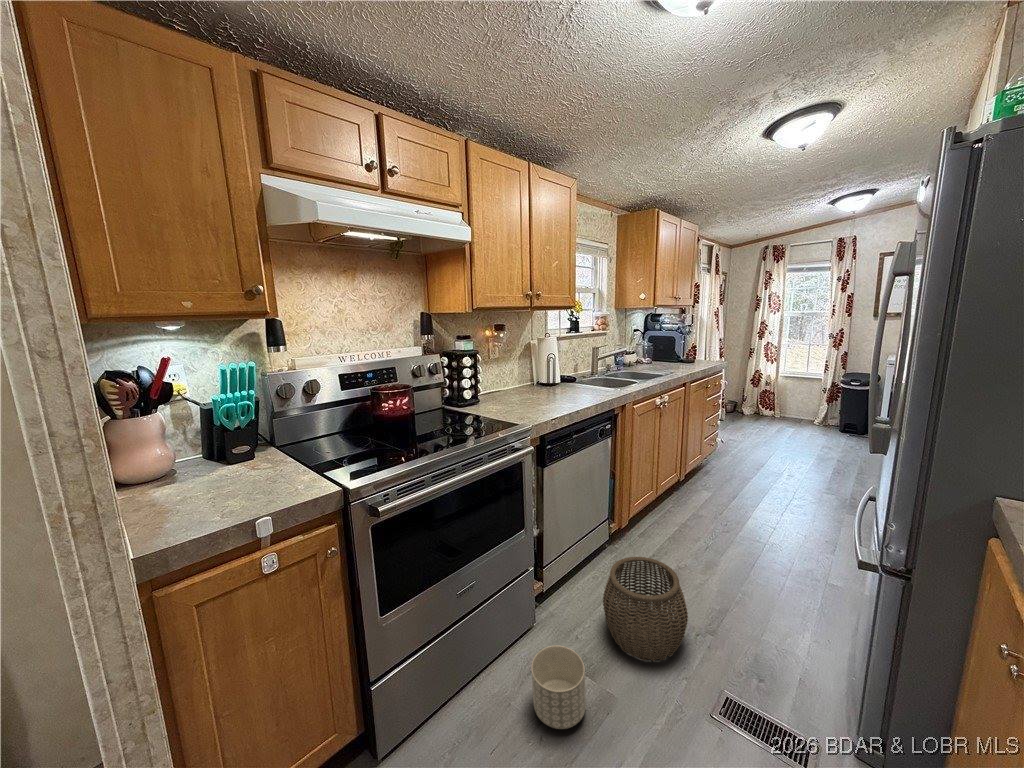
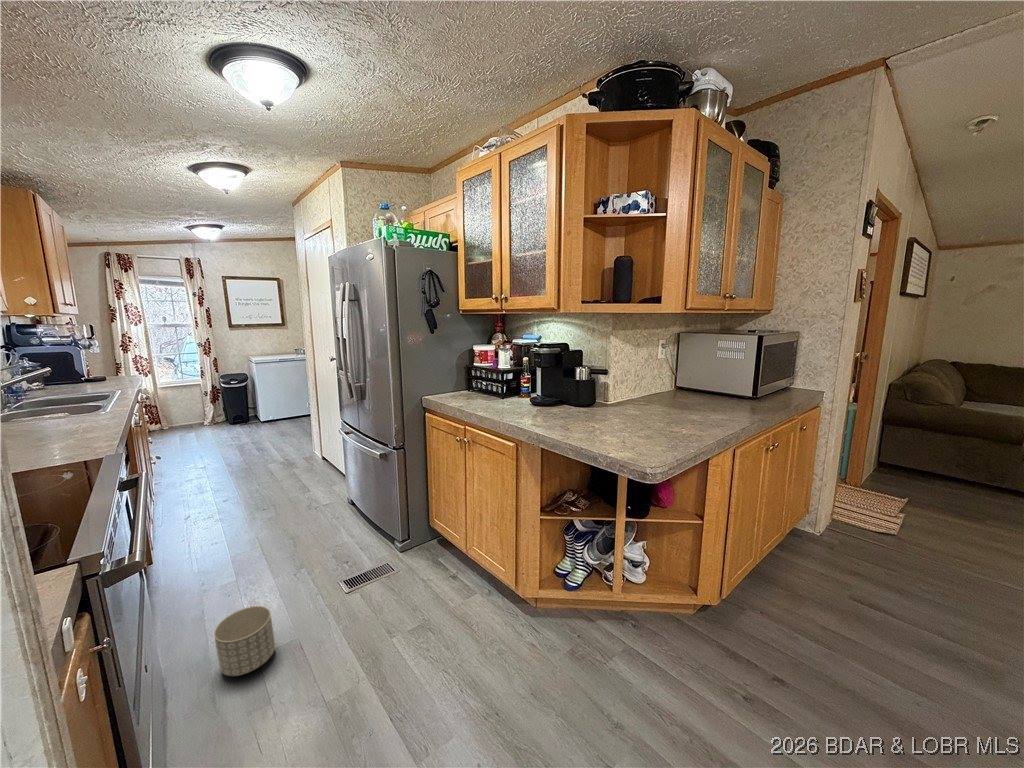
woven basket: present [603,557,688,661] -> none [204,523,287,608]

